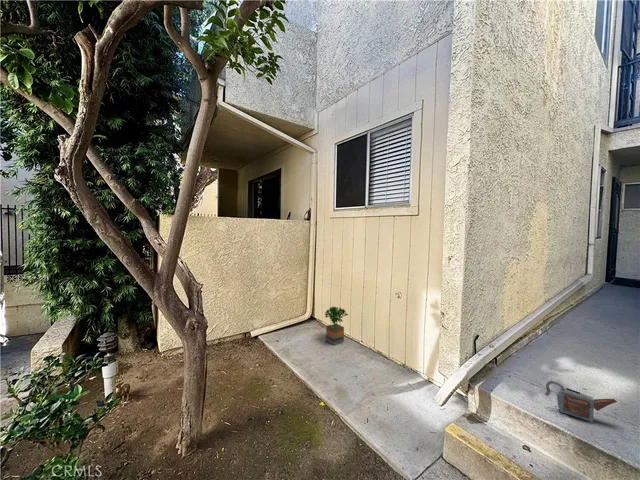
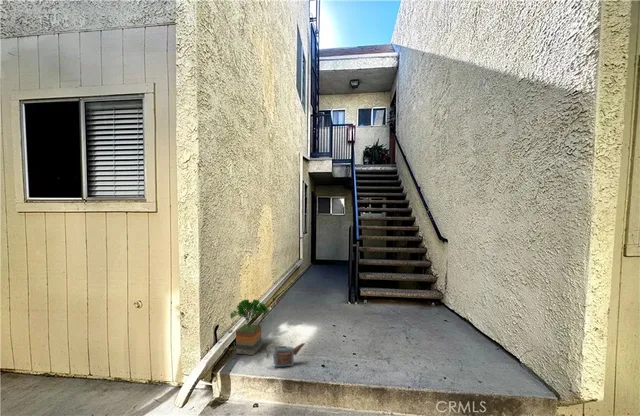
potted tree: present [325,307,348,345] -> present [230,300,268,355]

